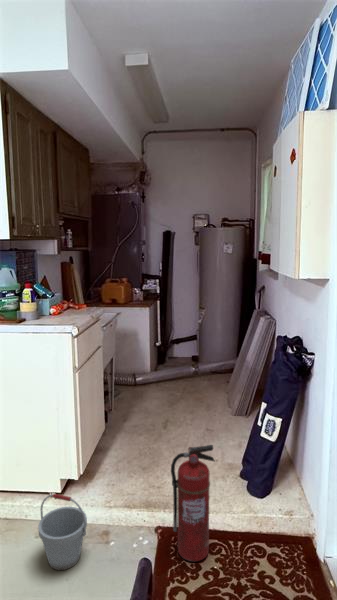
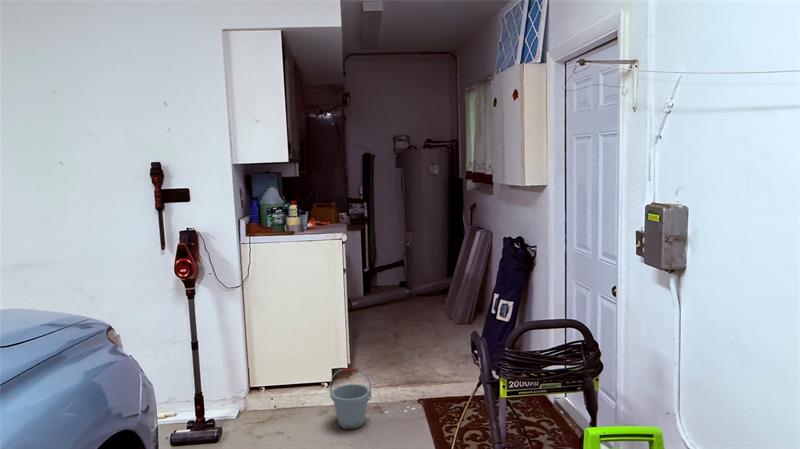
fire extinguisher: present [171,445,215,562] -> none [435,319,469,413]

